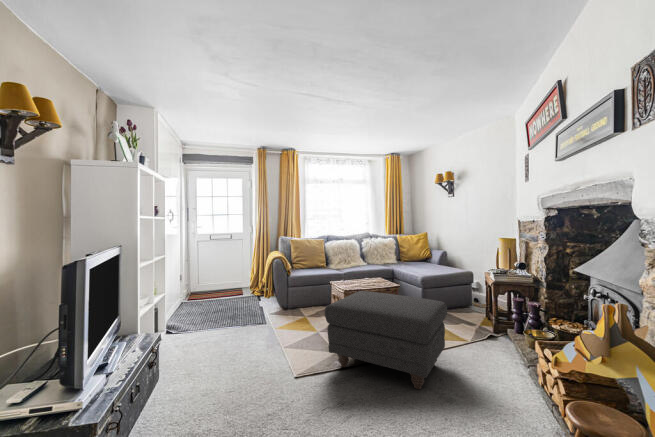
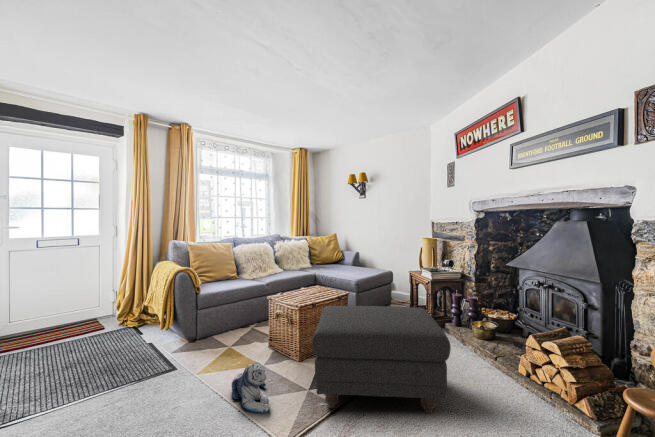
plush toy: none [284,324,309,359] -> present [232,363,270,413]

